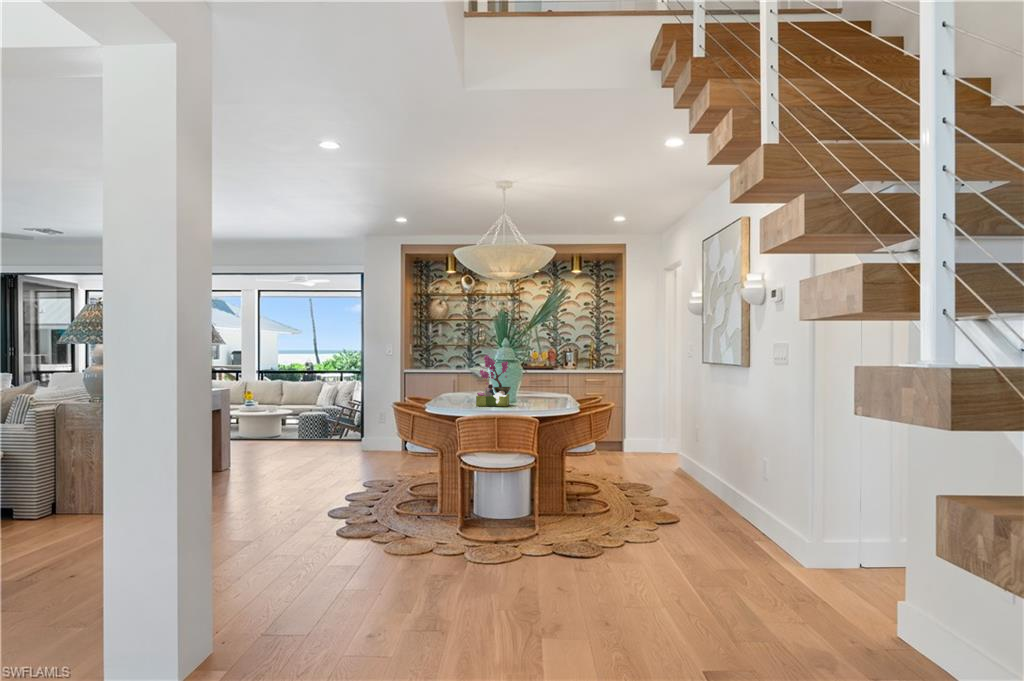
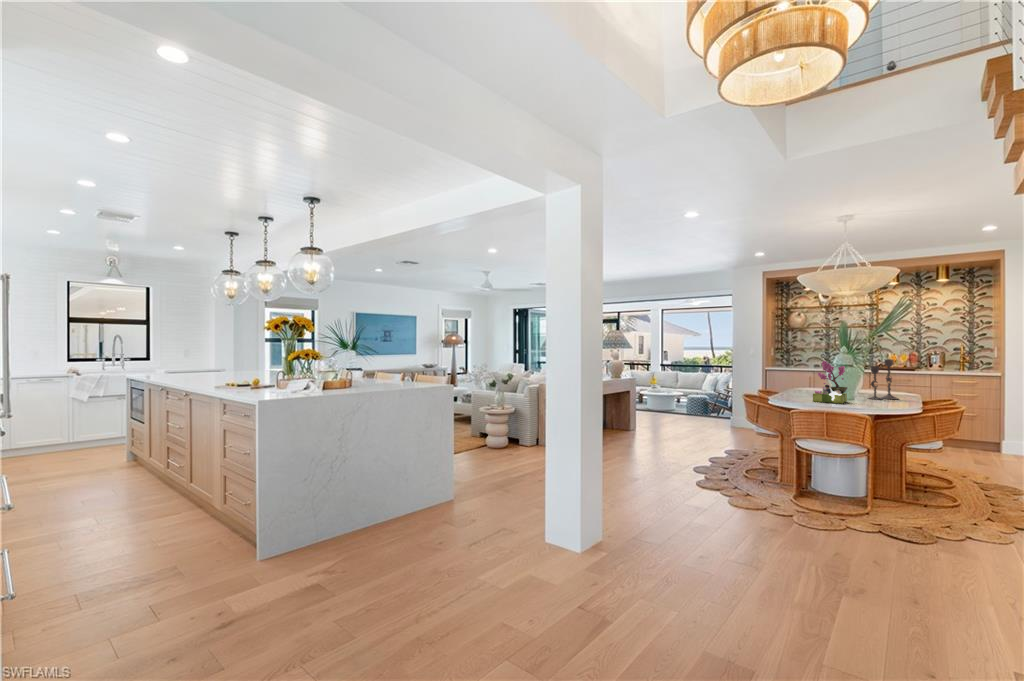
candlestick: none [526,354,554,400] -> present [868,359,898,400]

